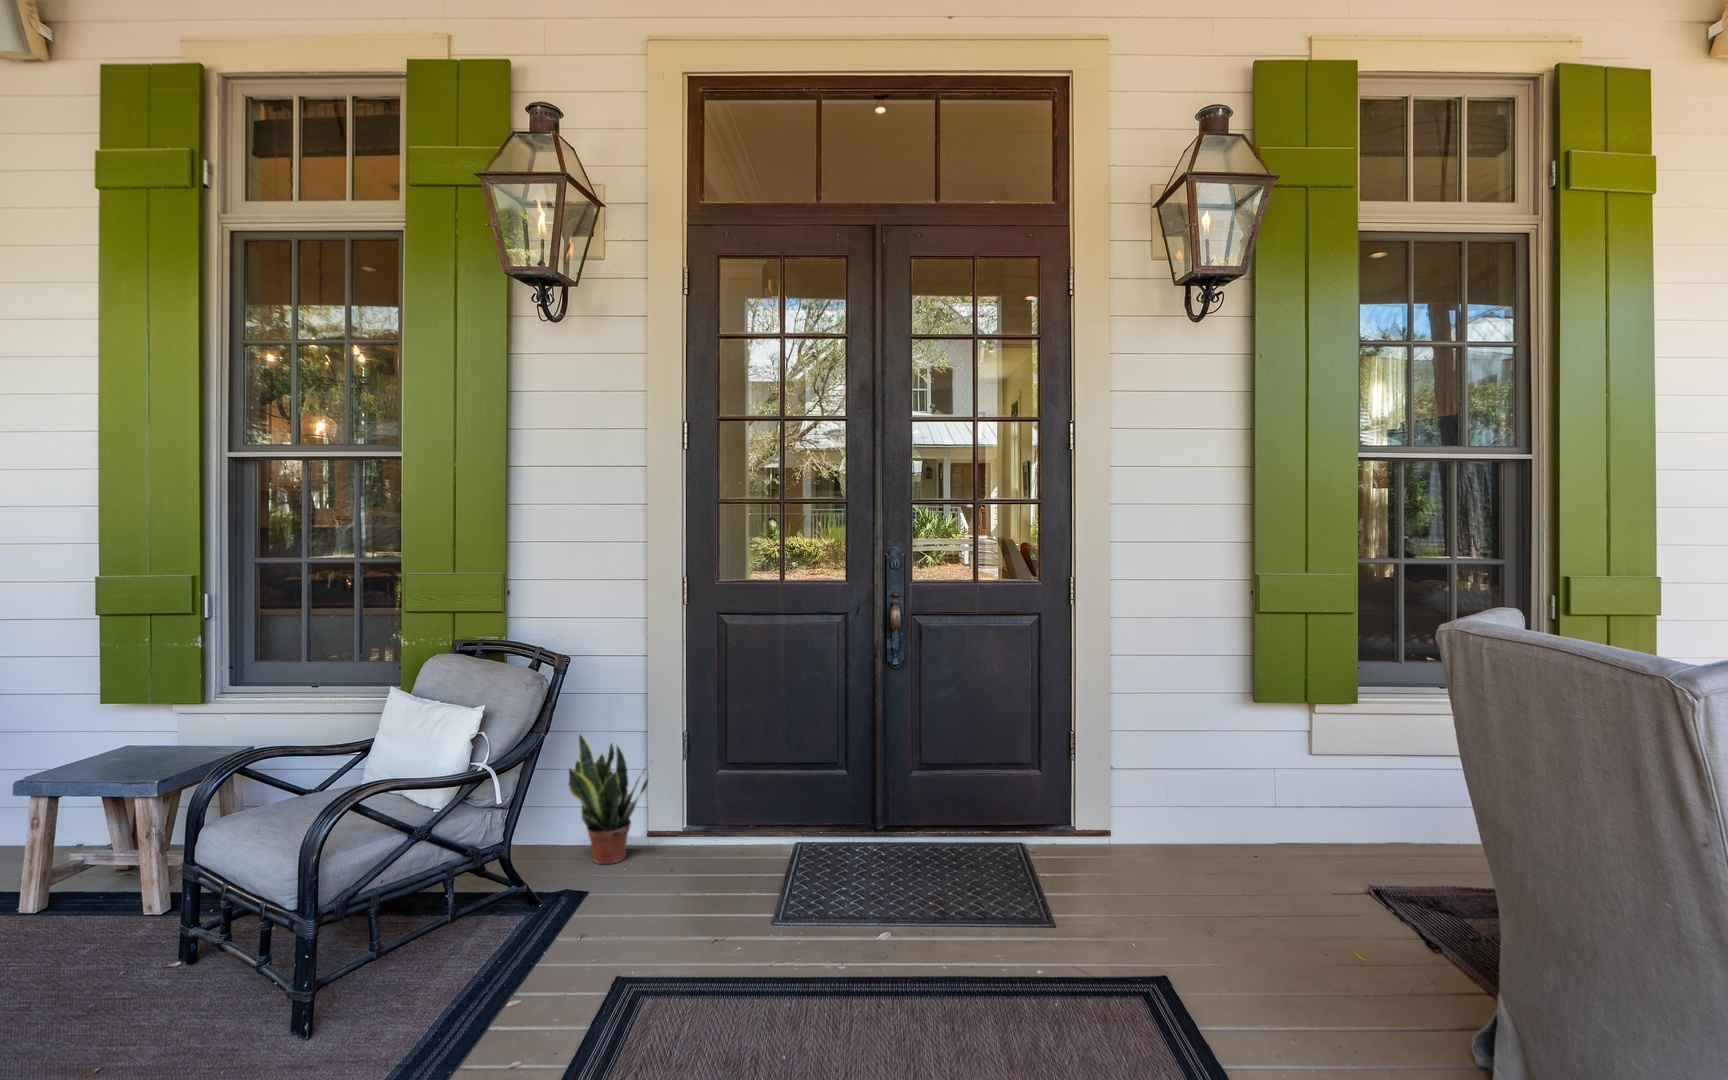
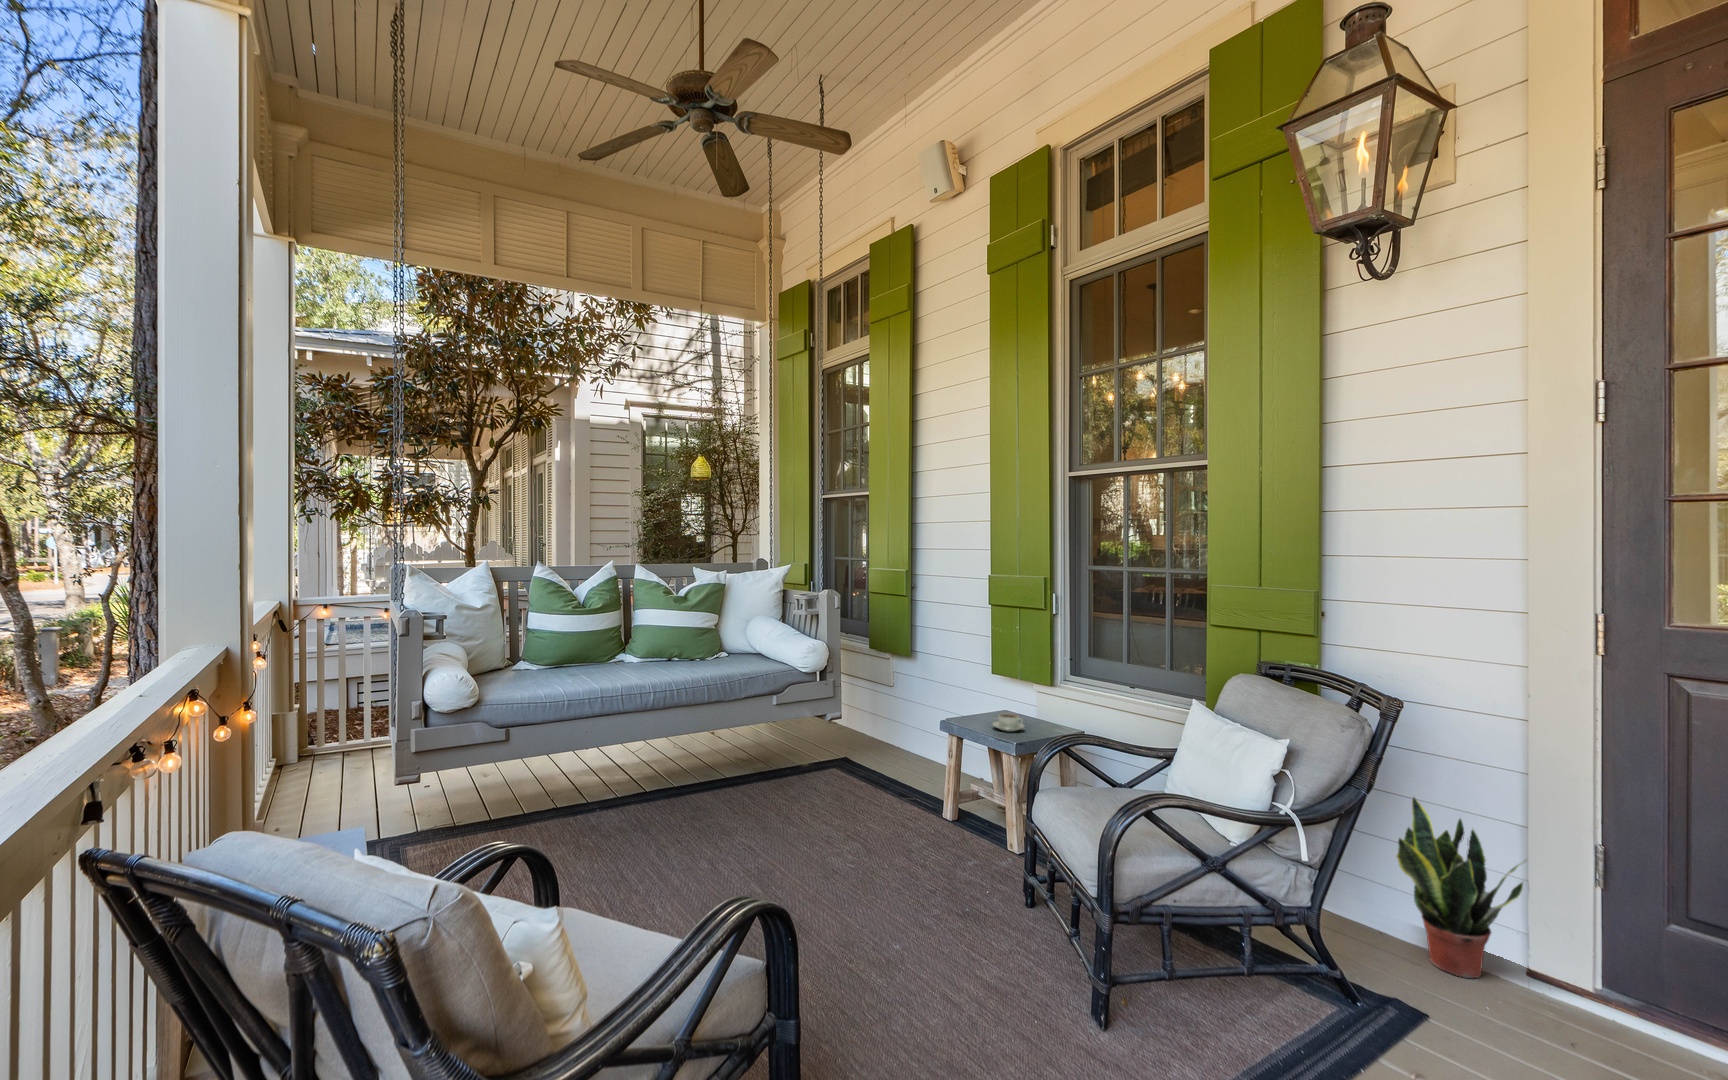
coffee cup: none [119,748,172,772] -> present [993,713,1024,732]

